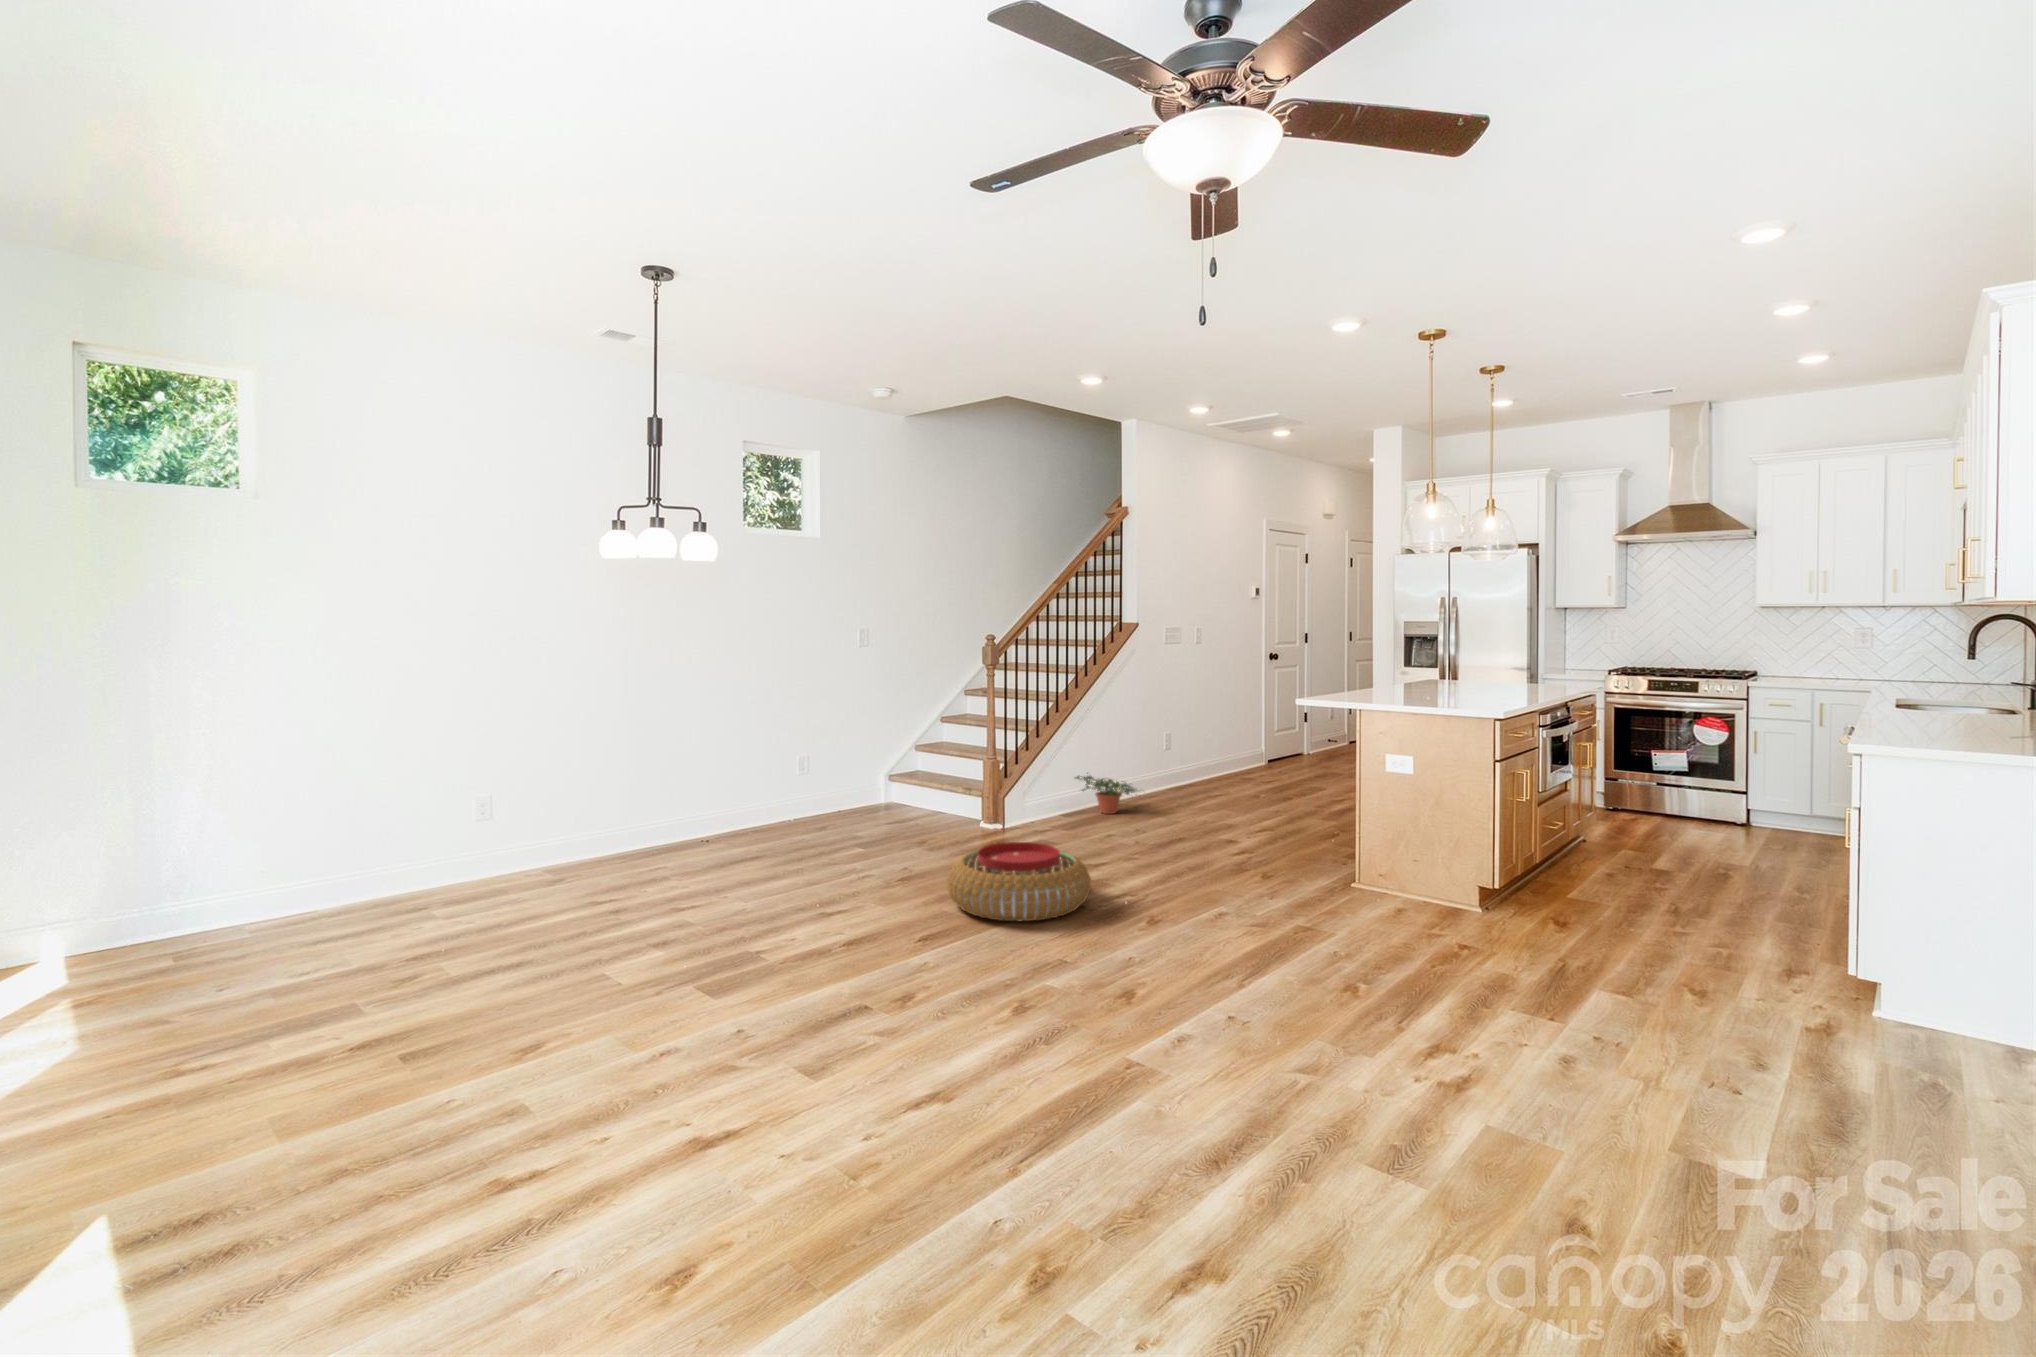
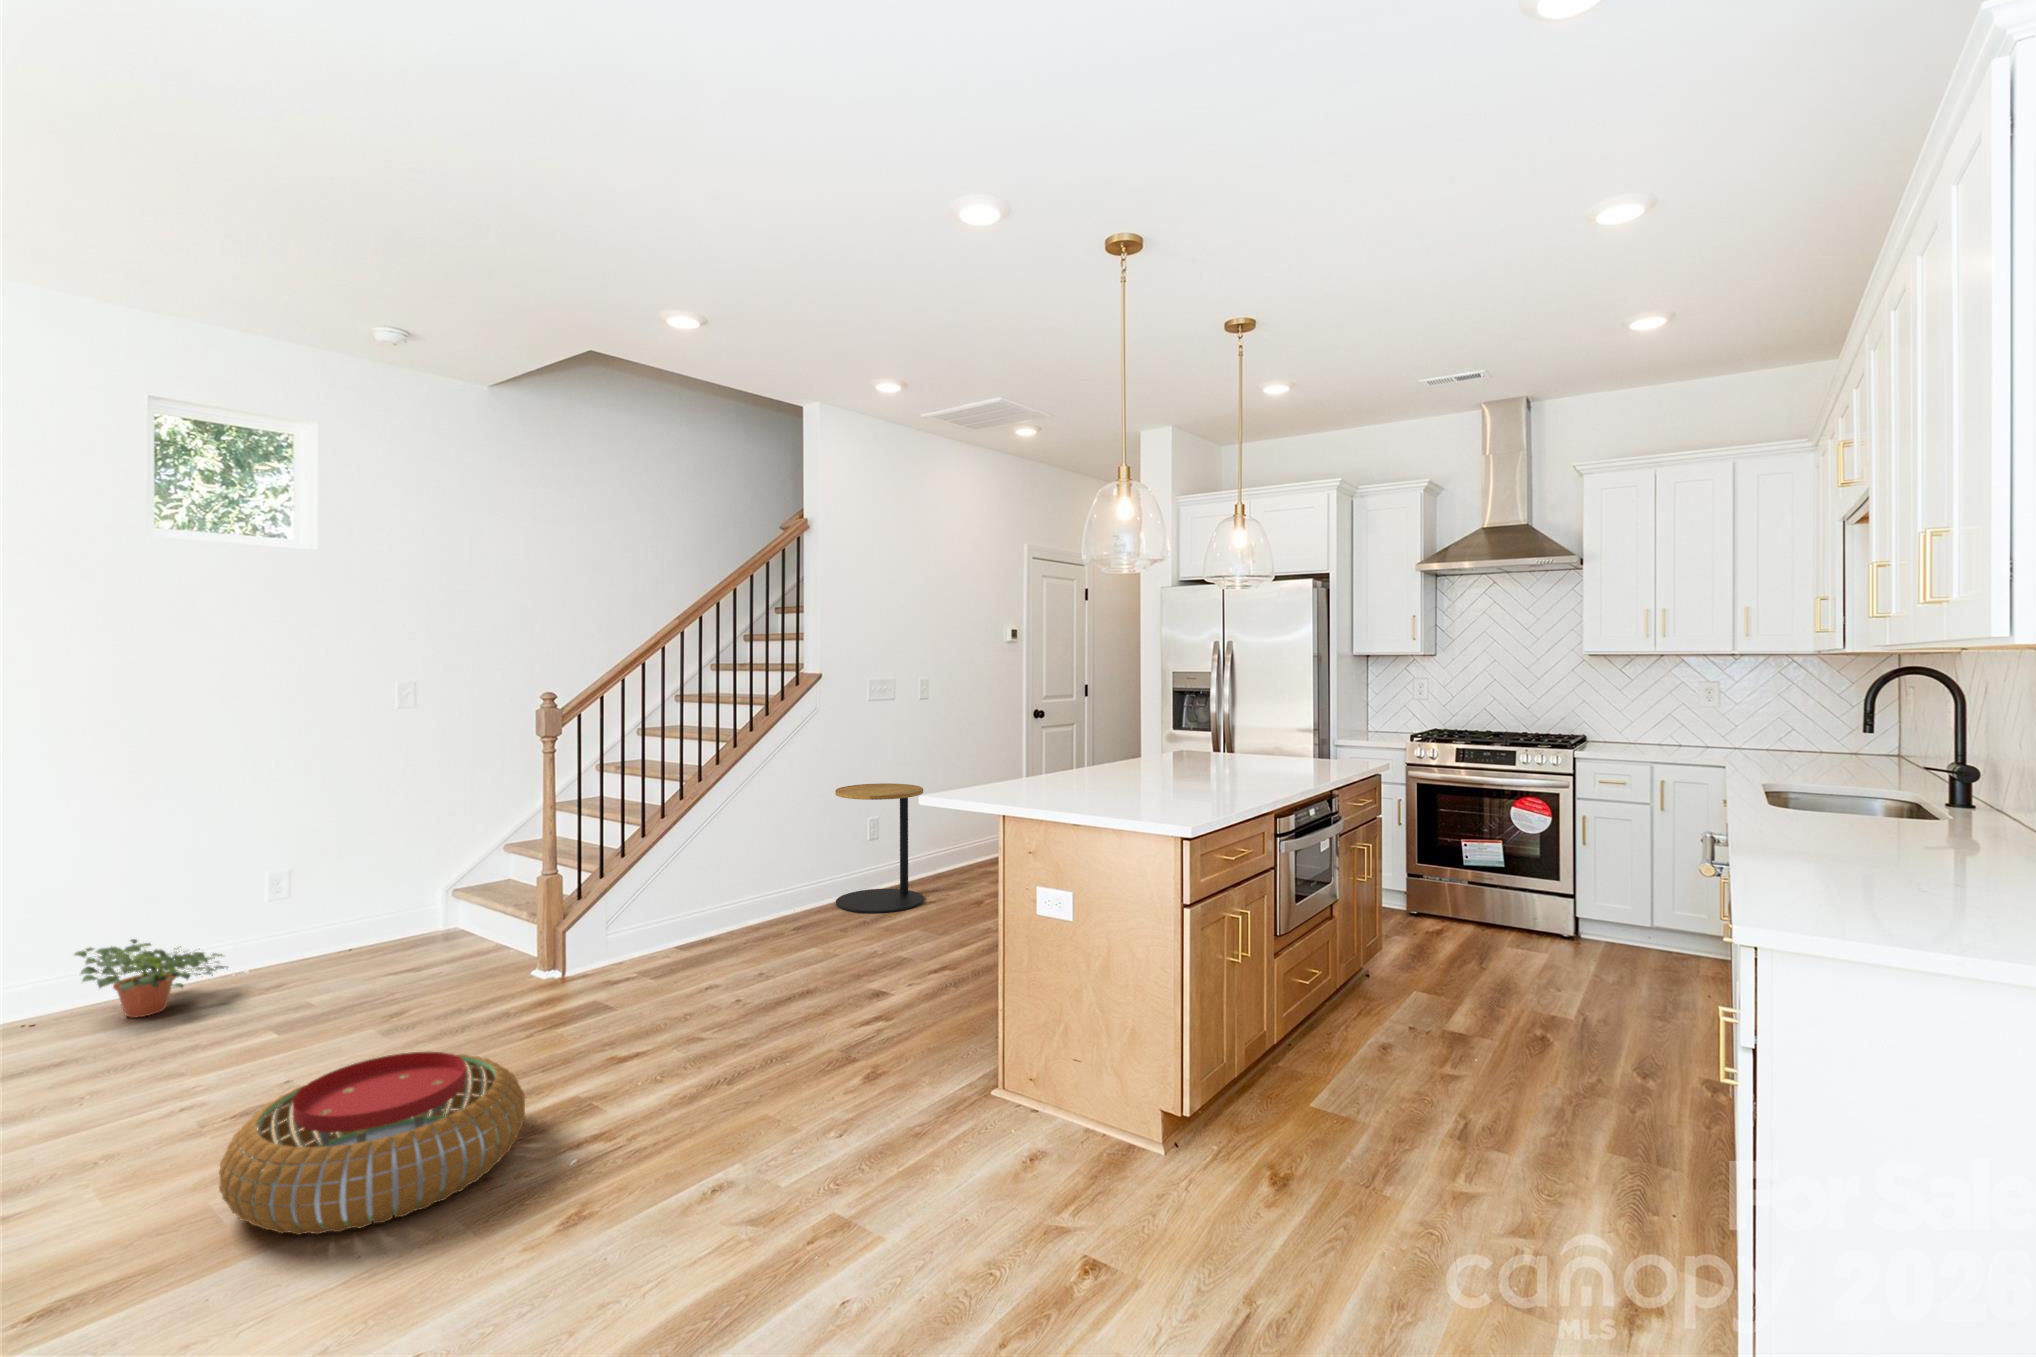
side table: none [1148,708,1214,801] -> present [835,783,924,913]
potted plant: present [1076,776,1136,814] -> present [75,939,226,1018]

